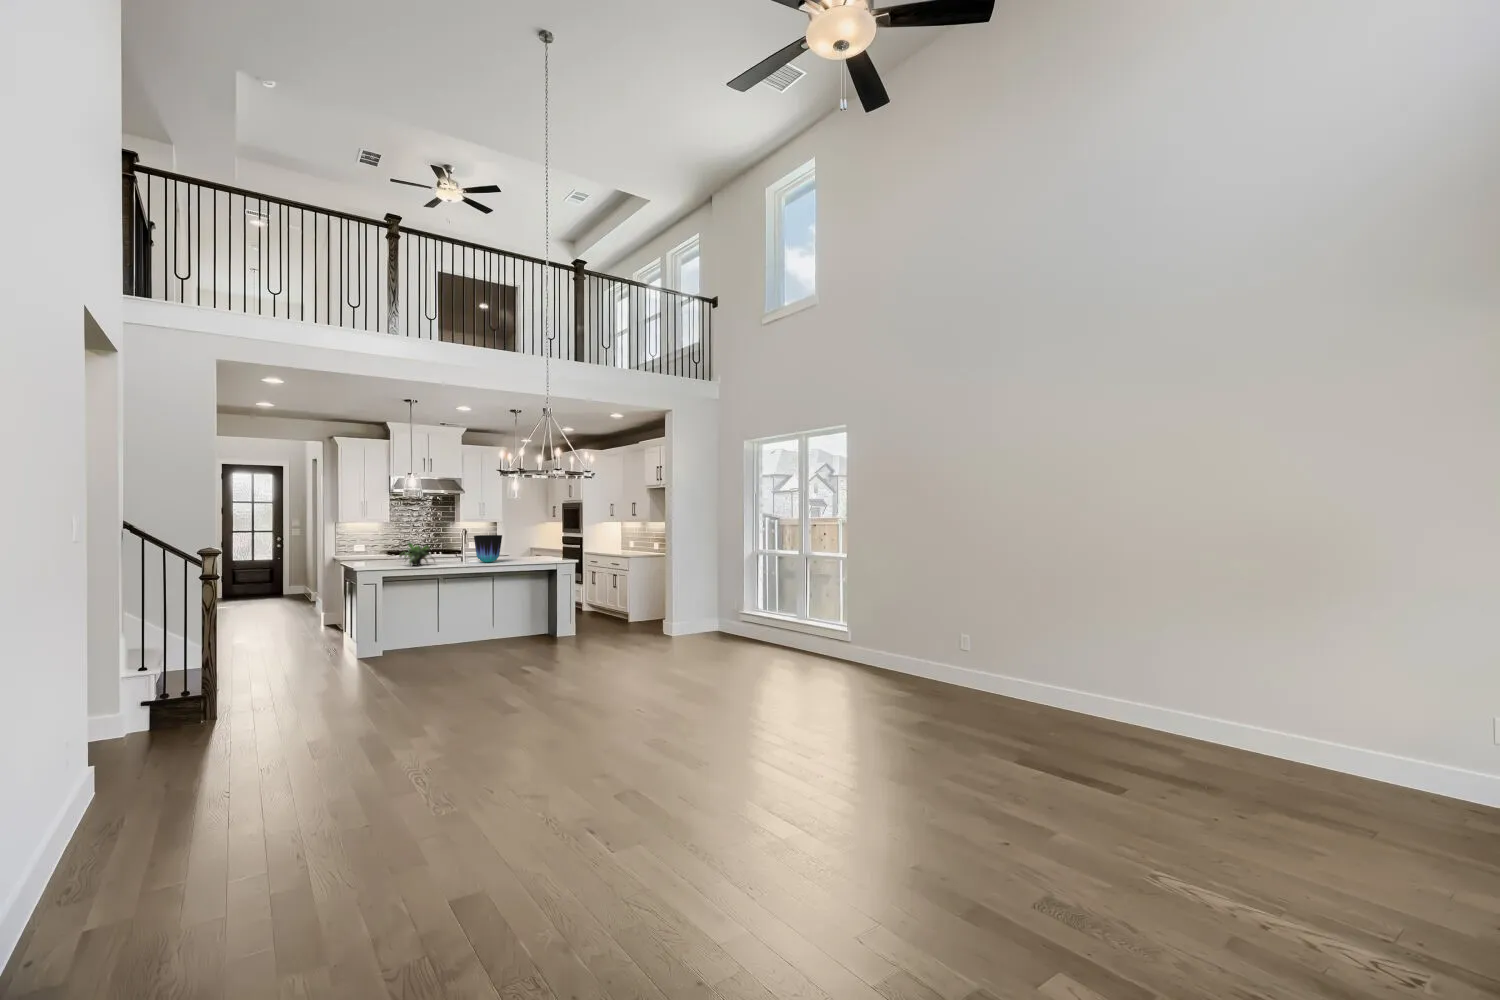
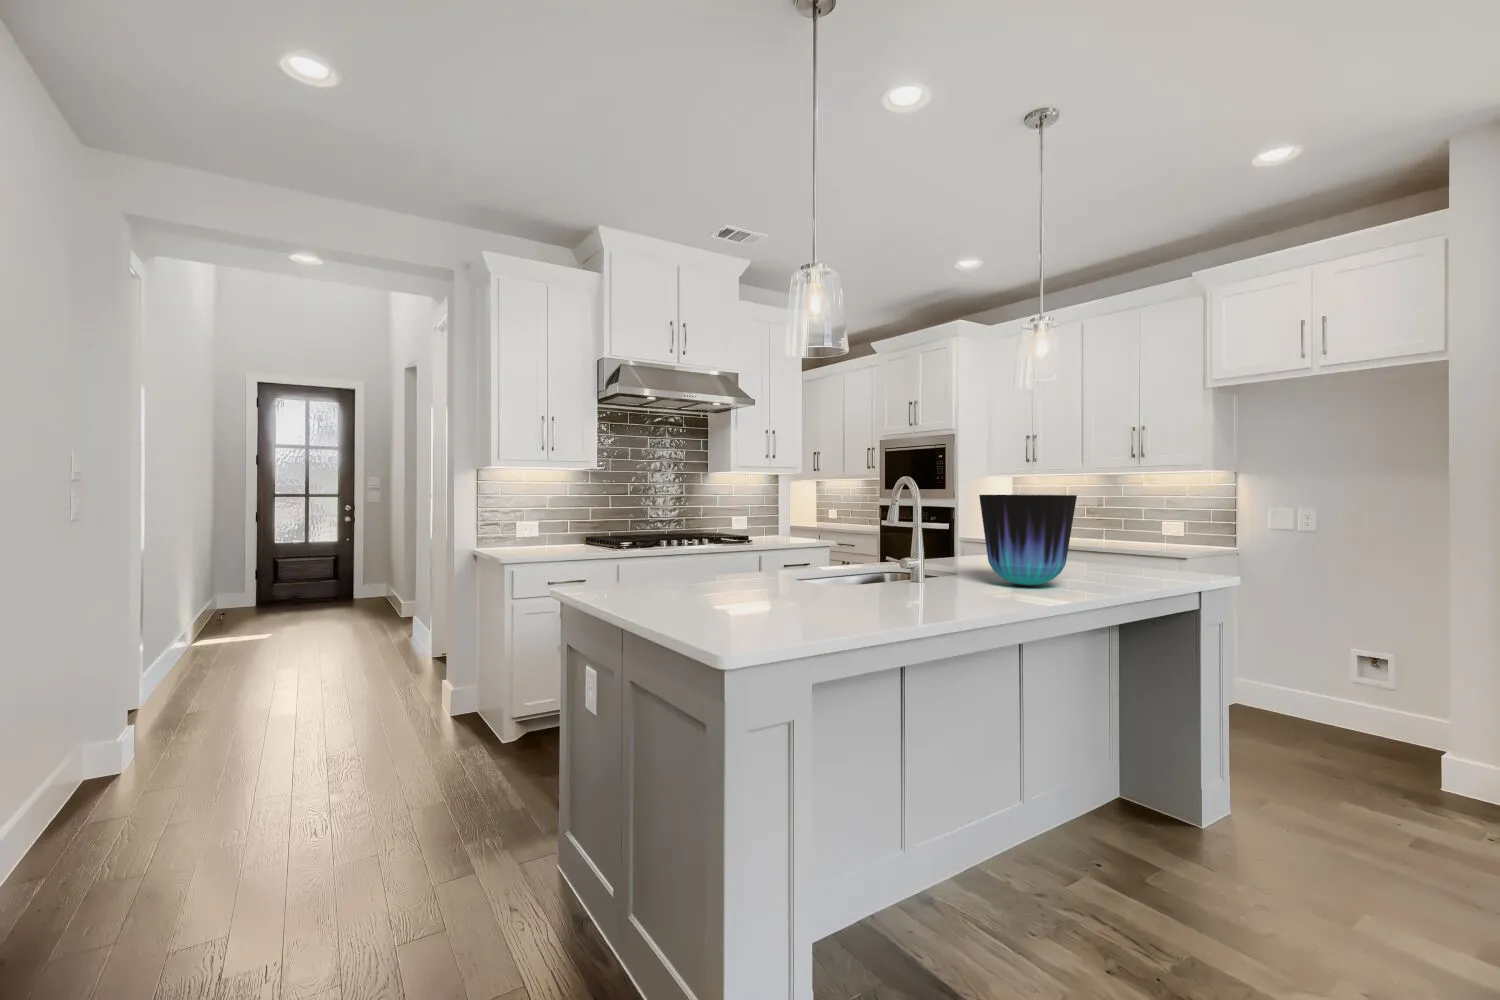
potted plant: present [399,542,433,566] -> none [790,511,919,607]

